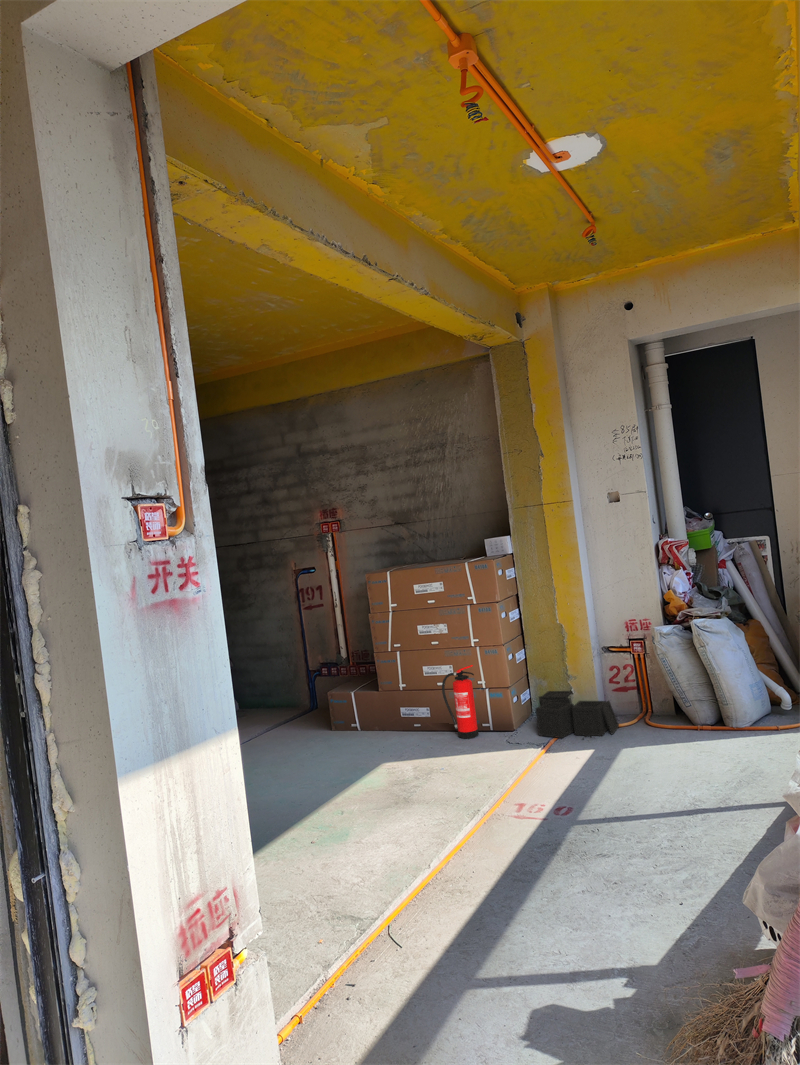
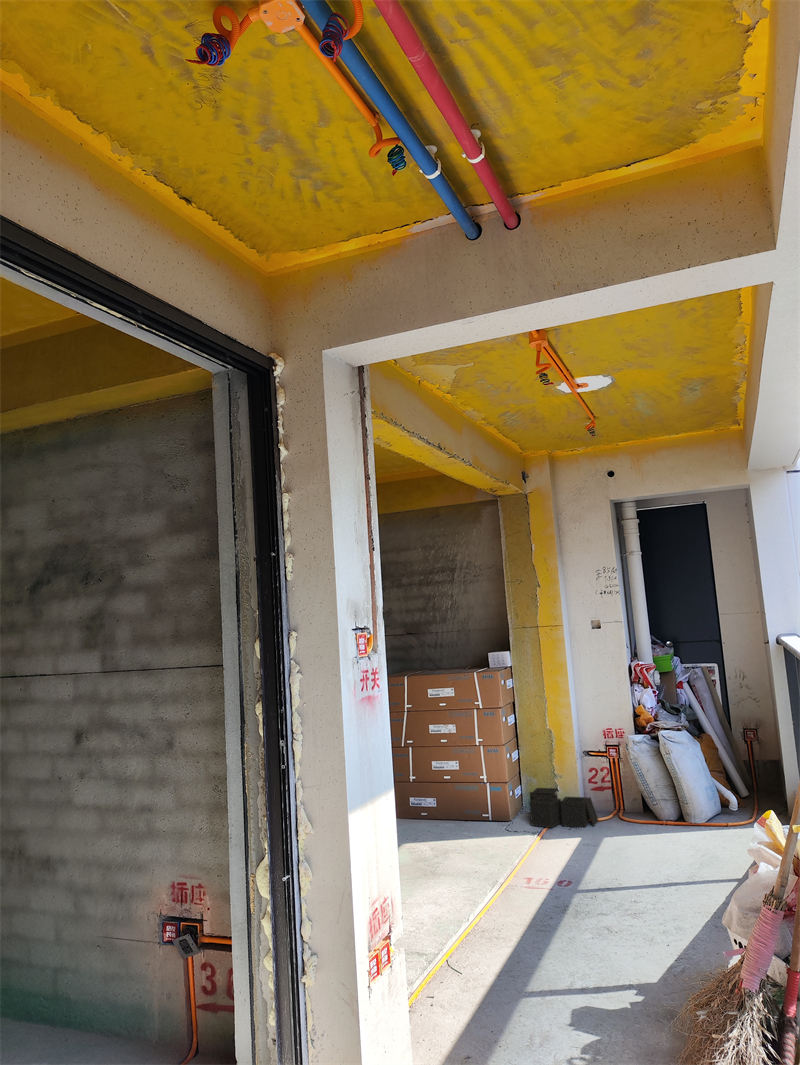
fire extinguisher: present [442,665,479,739] -> none [448,762,479,827]

